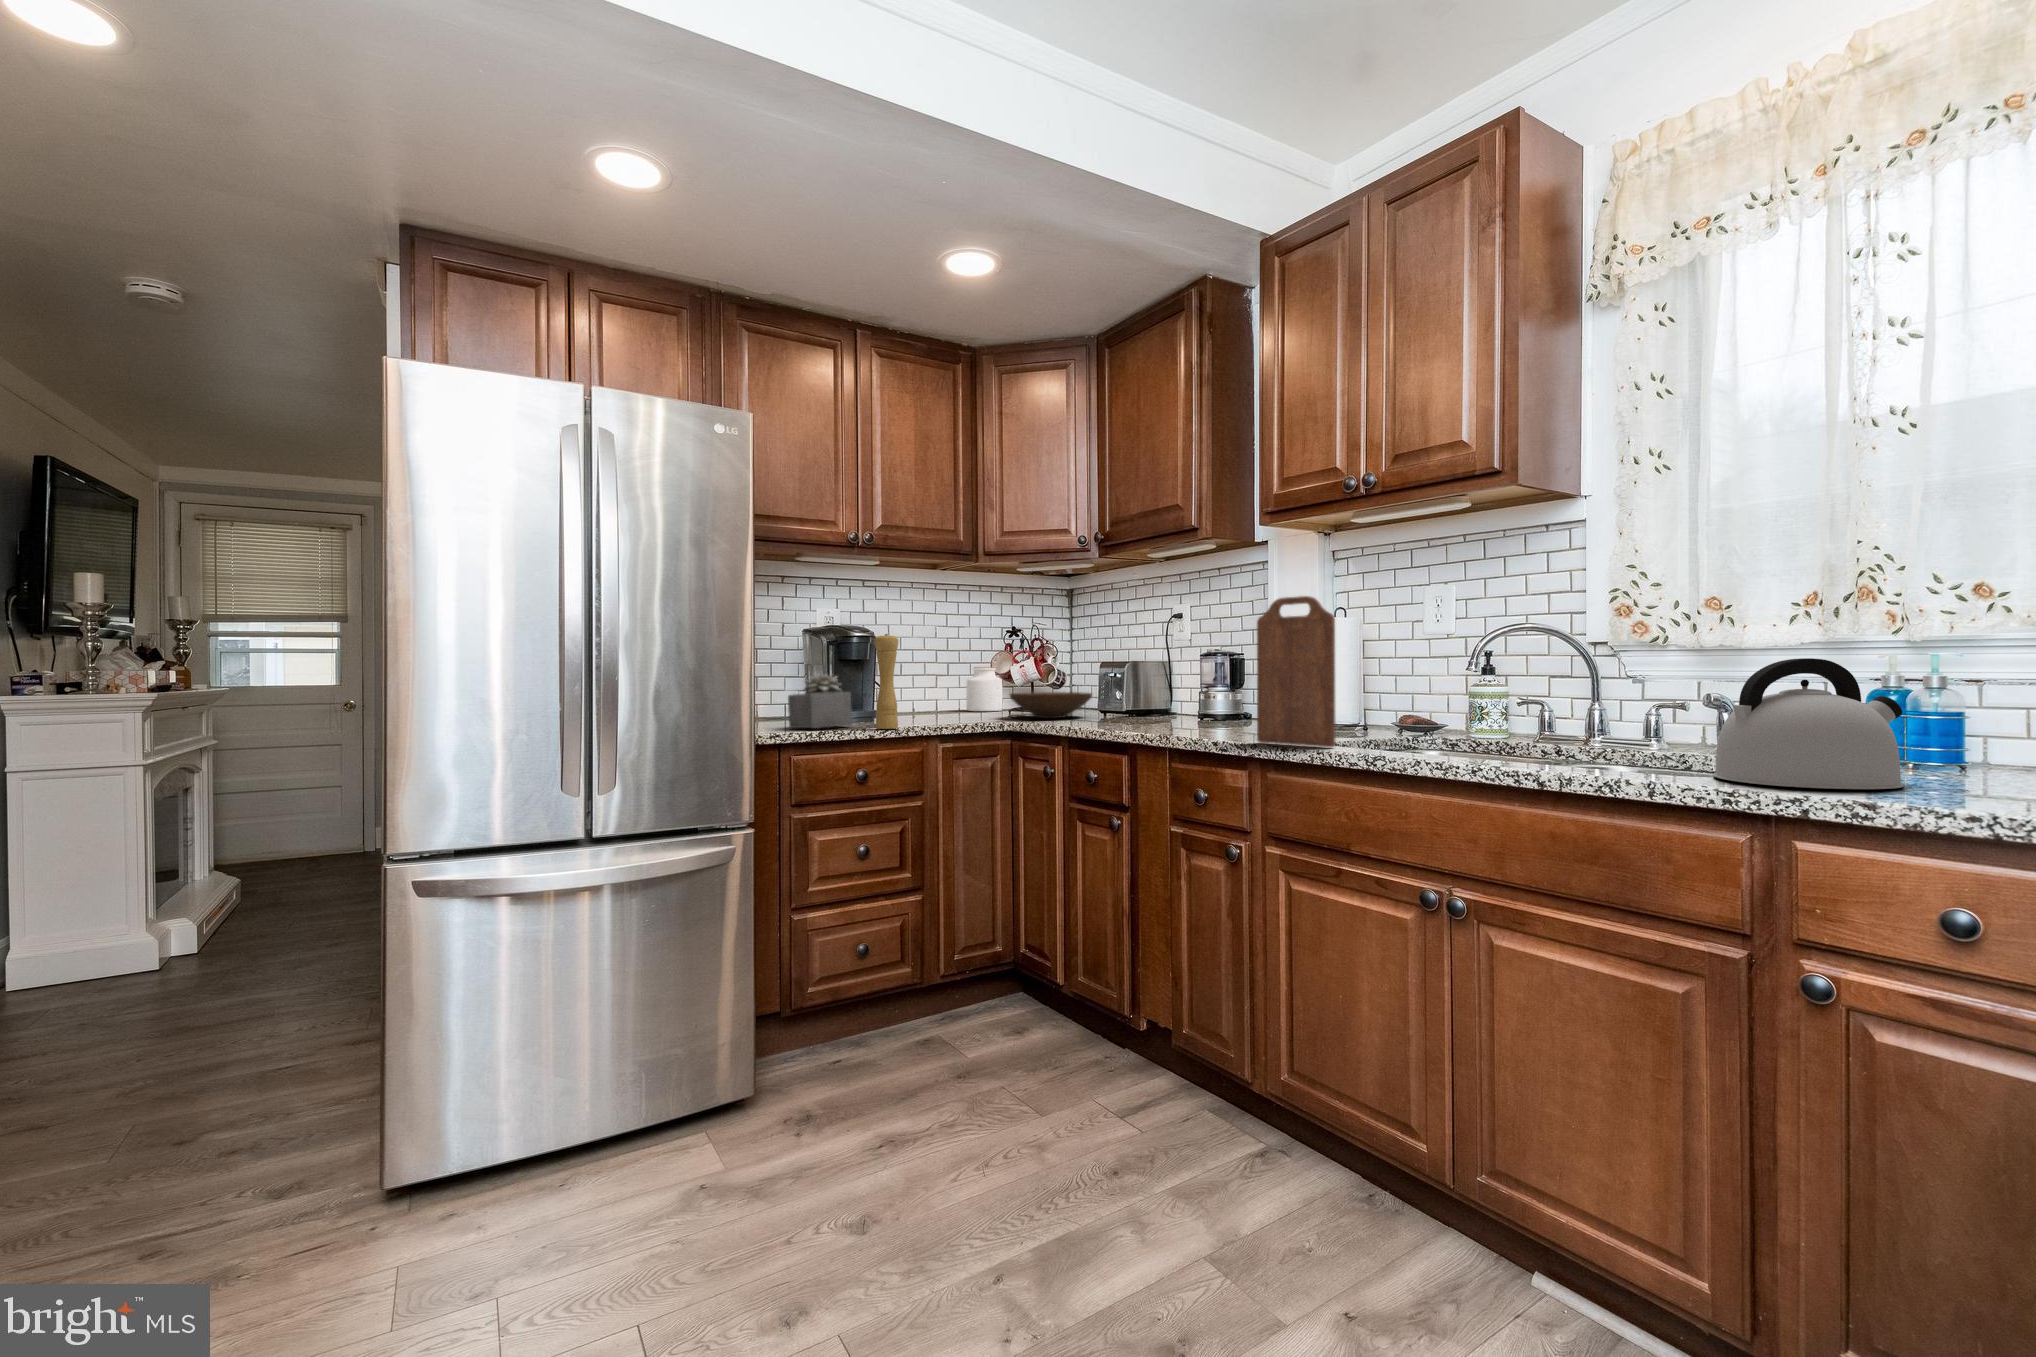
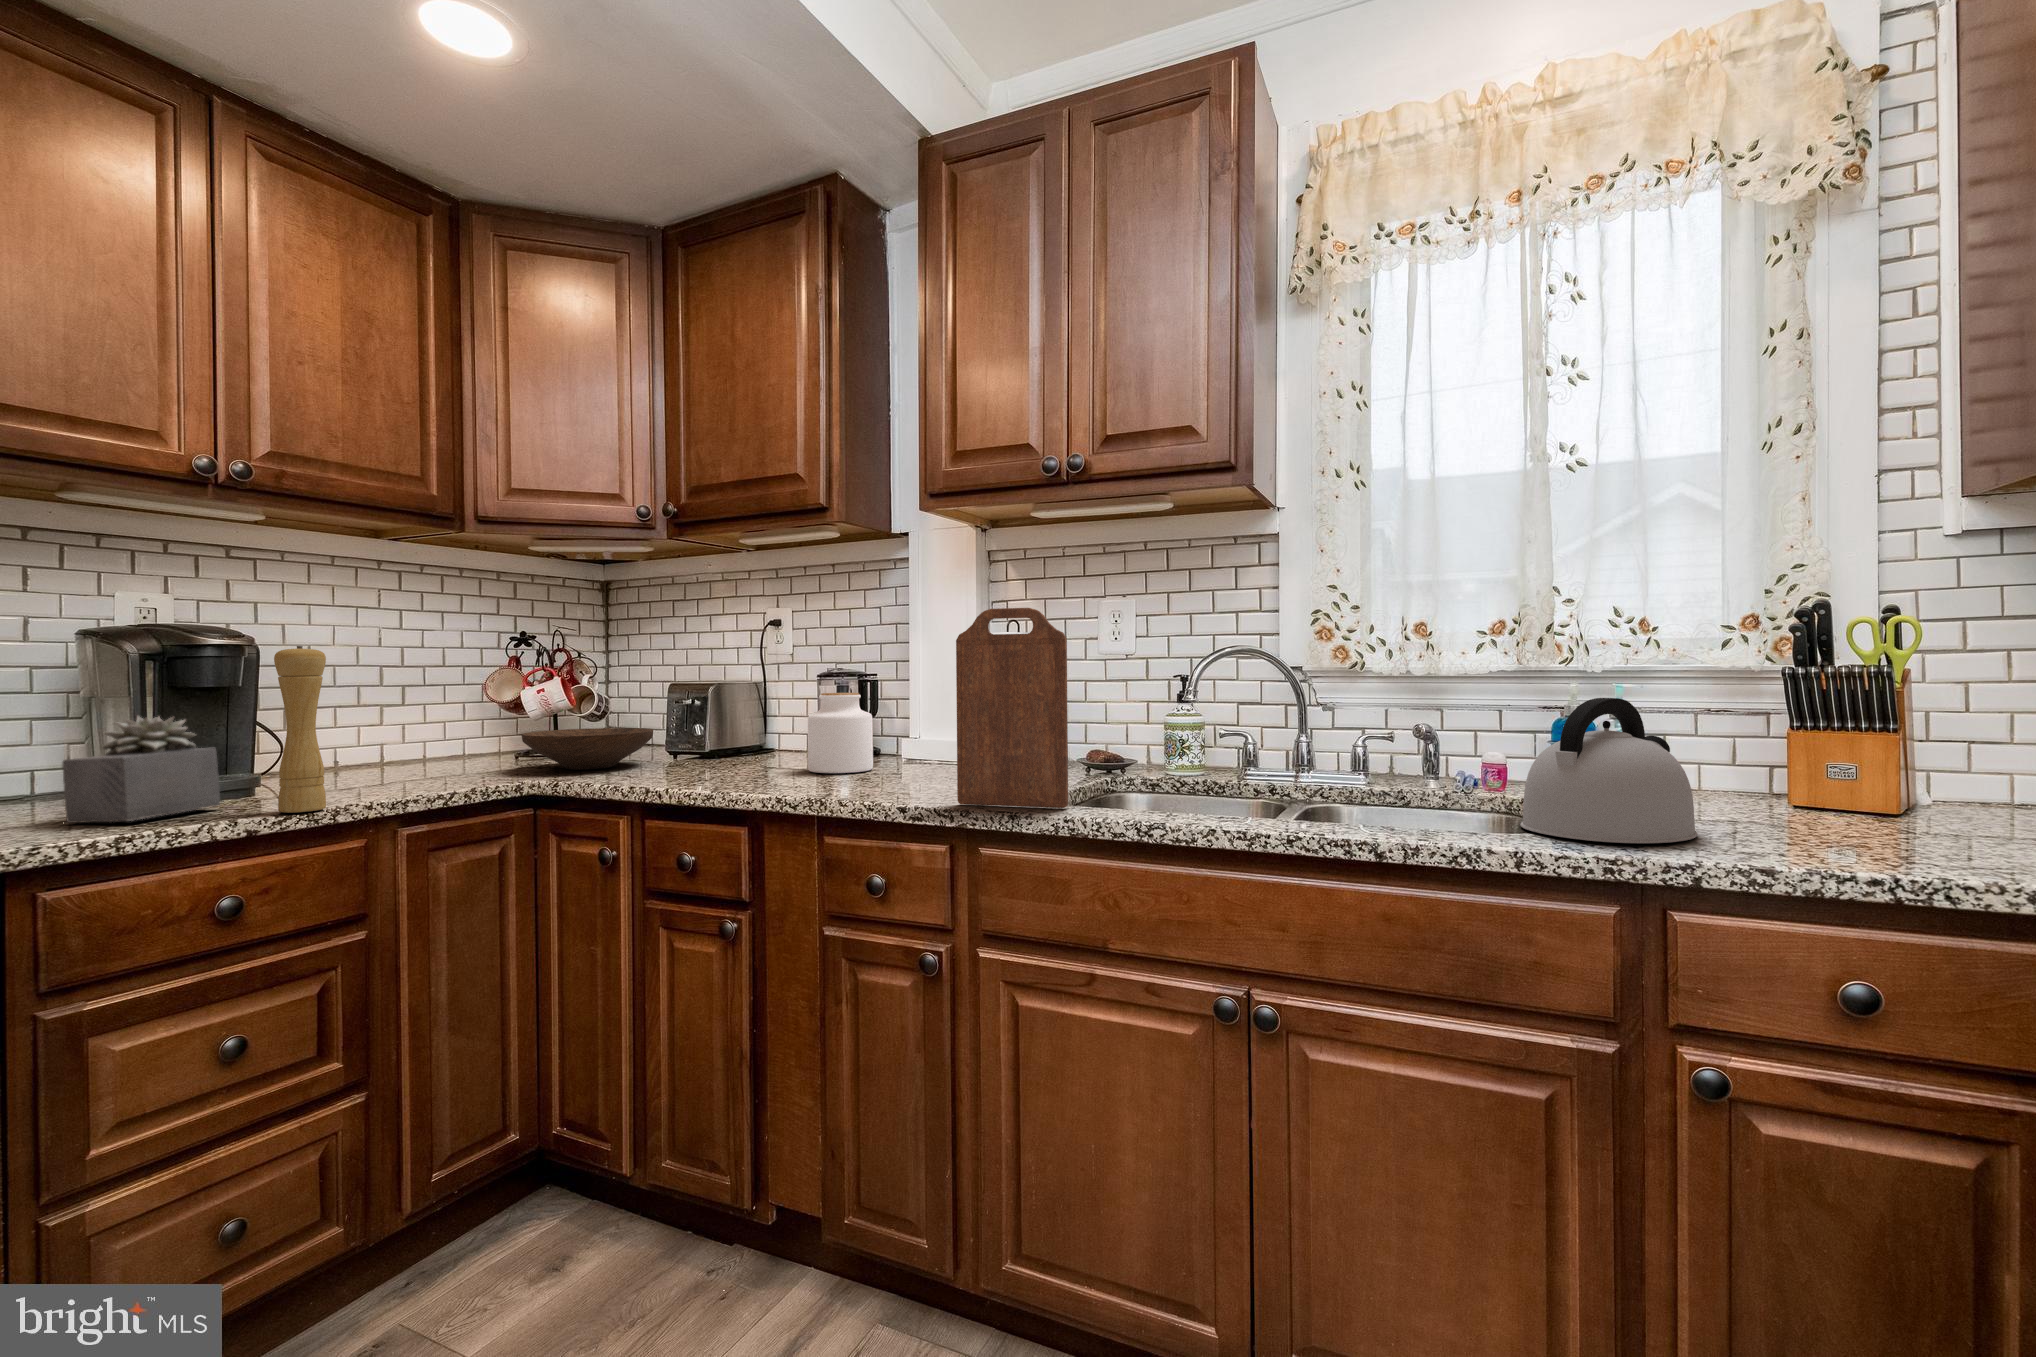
jar: present [967,667,1003,711] -> present [808,693,873,773]

